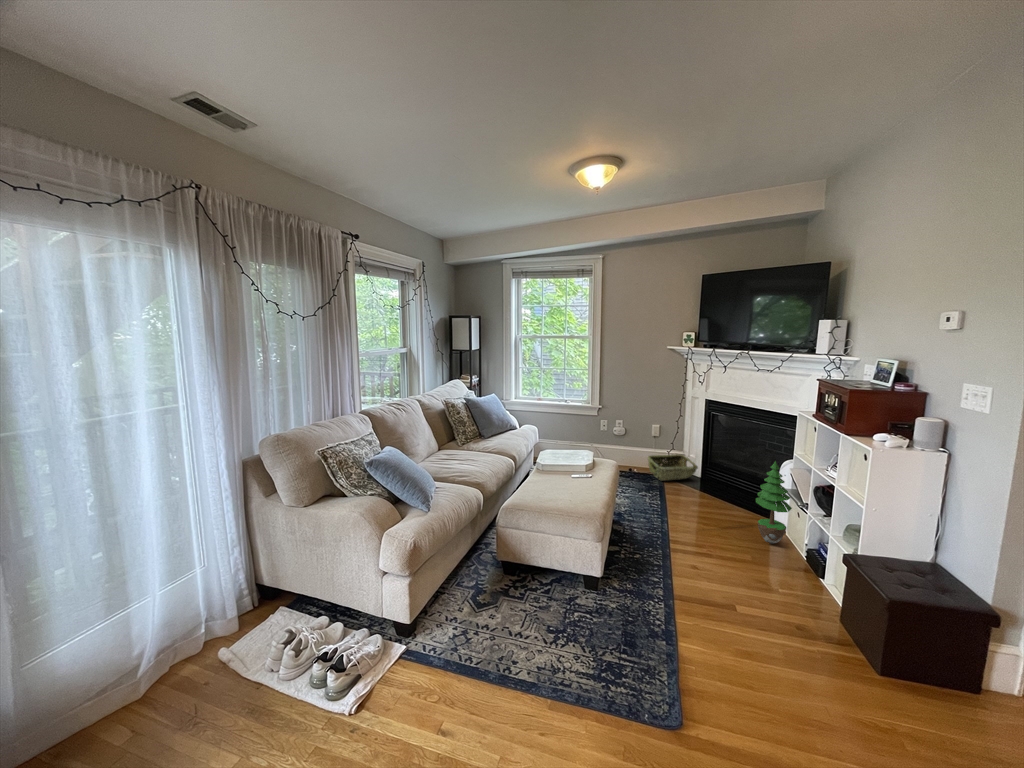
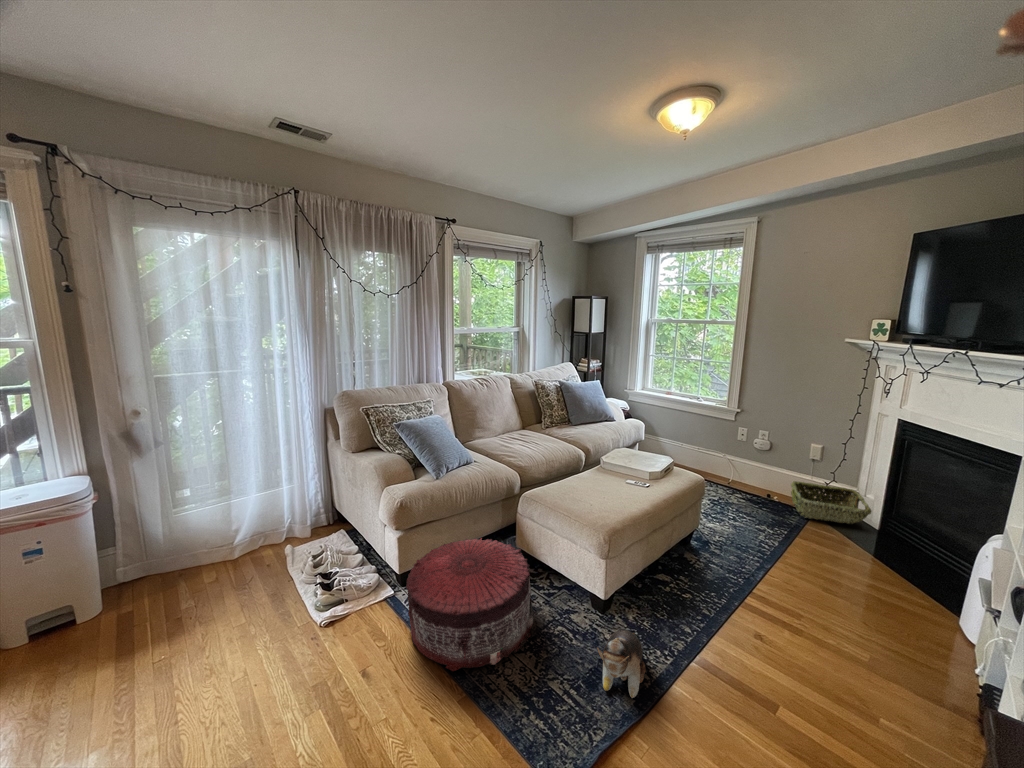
potted tree: present [756,461,792,543] -> none [913,525,986,655]
pouf: none [437,555,566,688] -> present [406,538,533,671]
plush toy: none [627,591,671,644] -> present [597,630,646,698]

